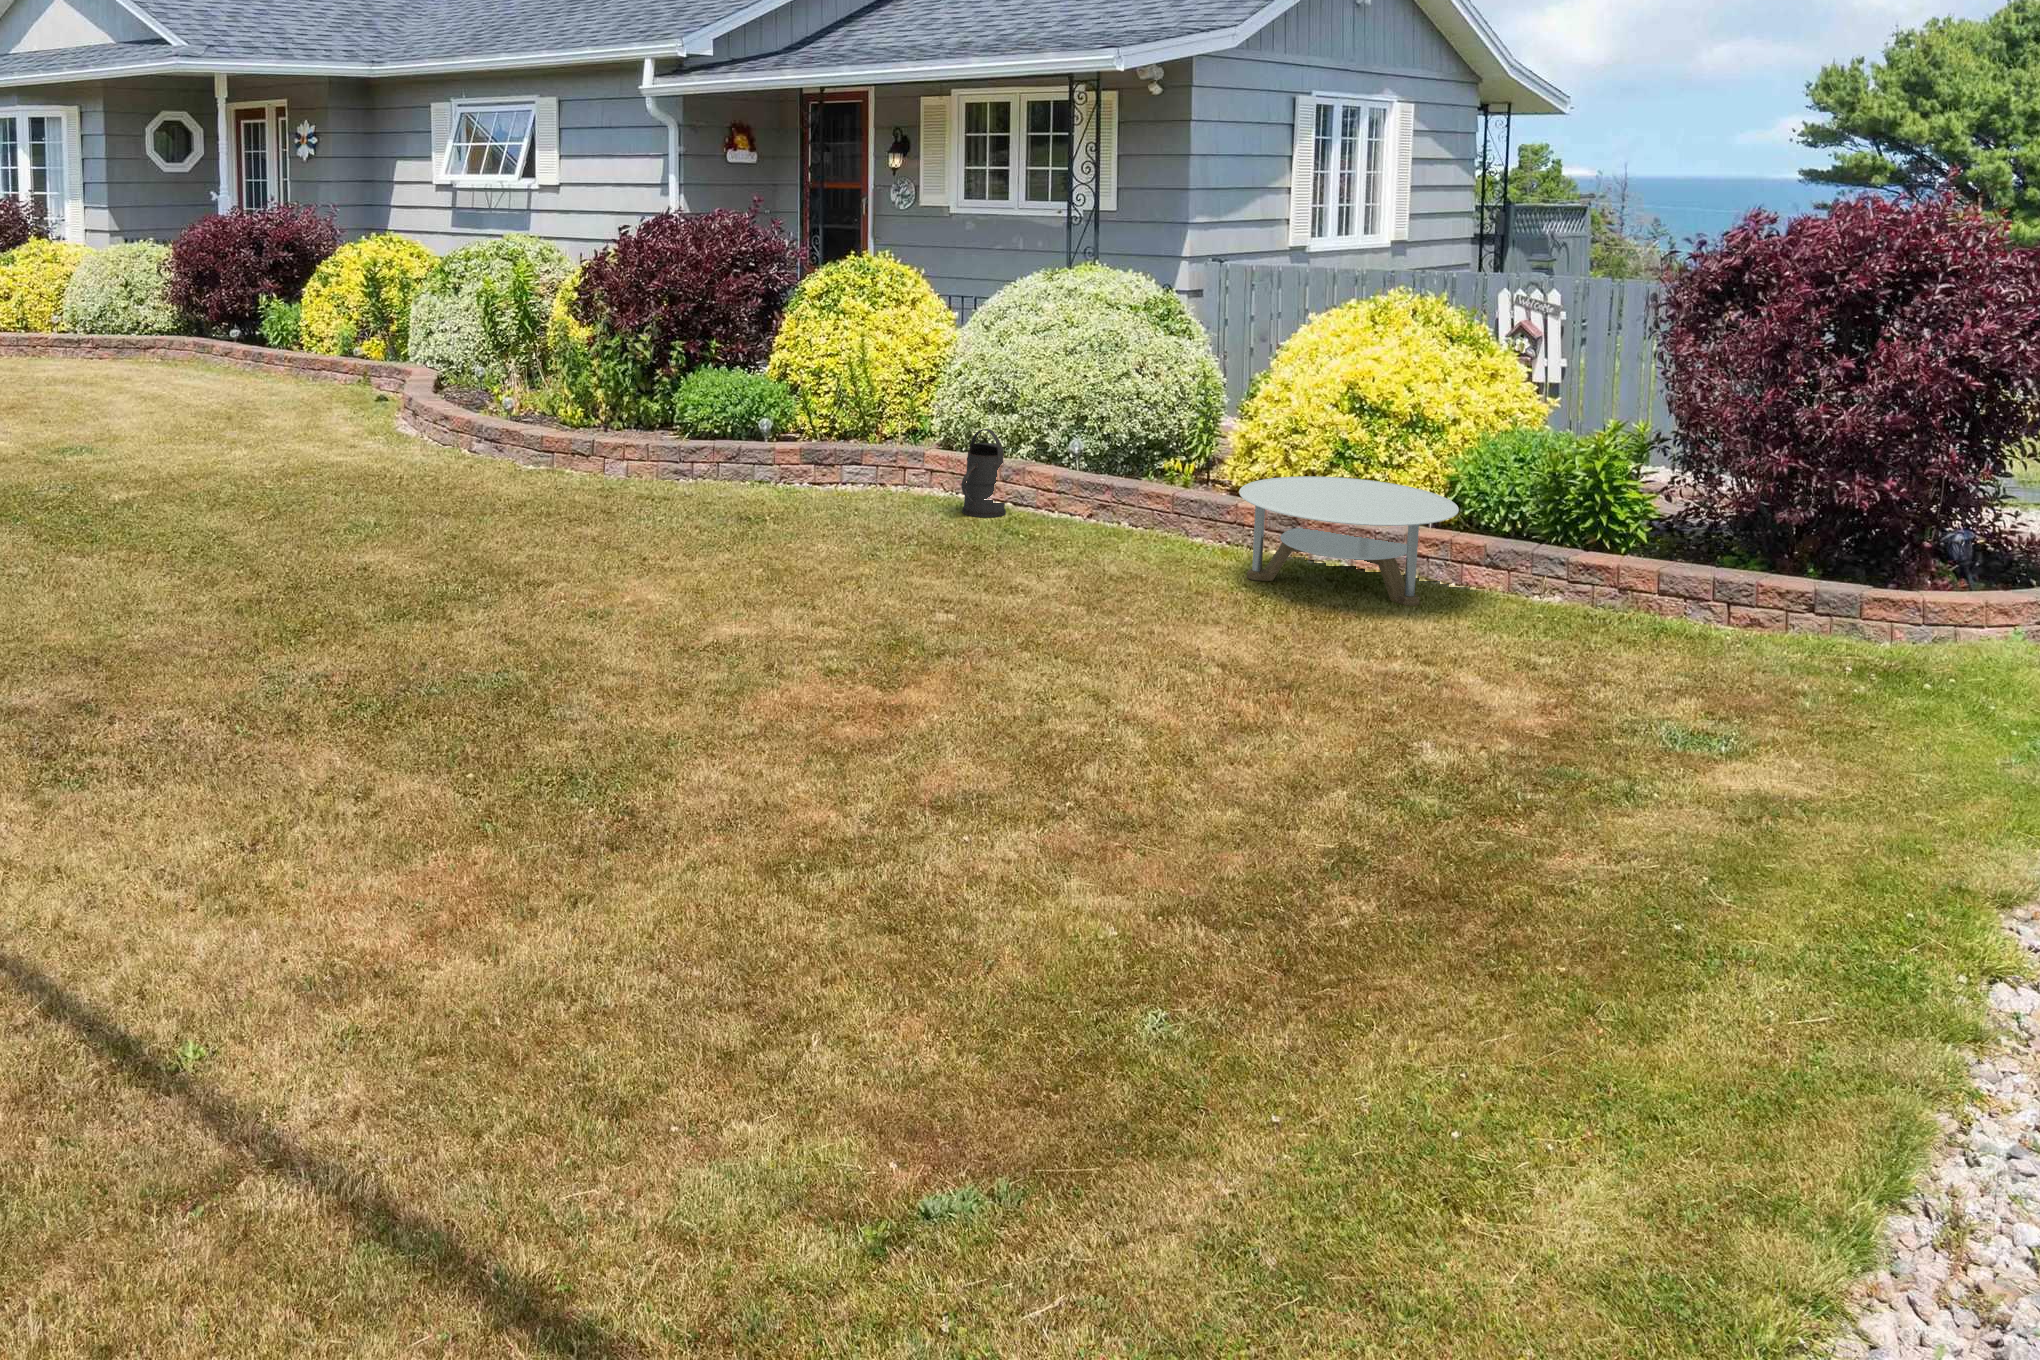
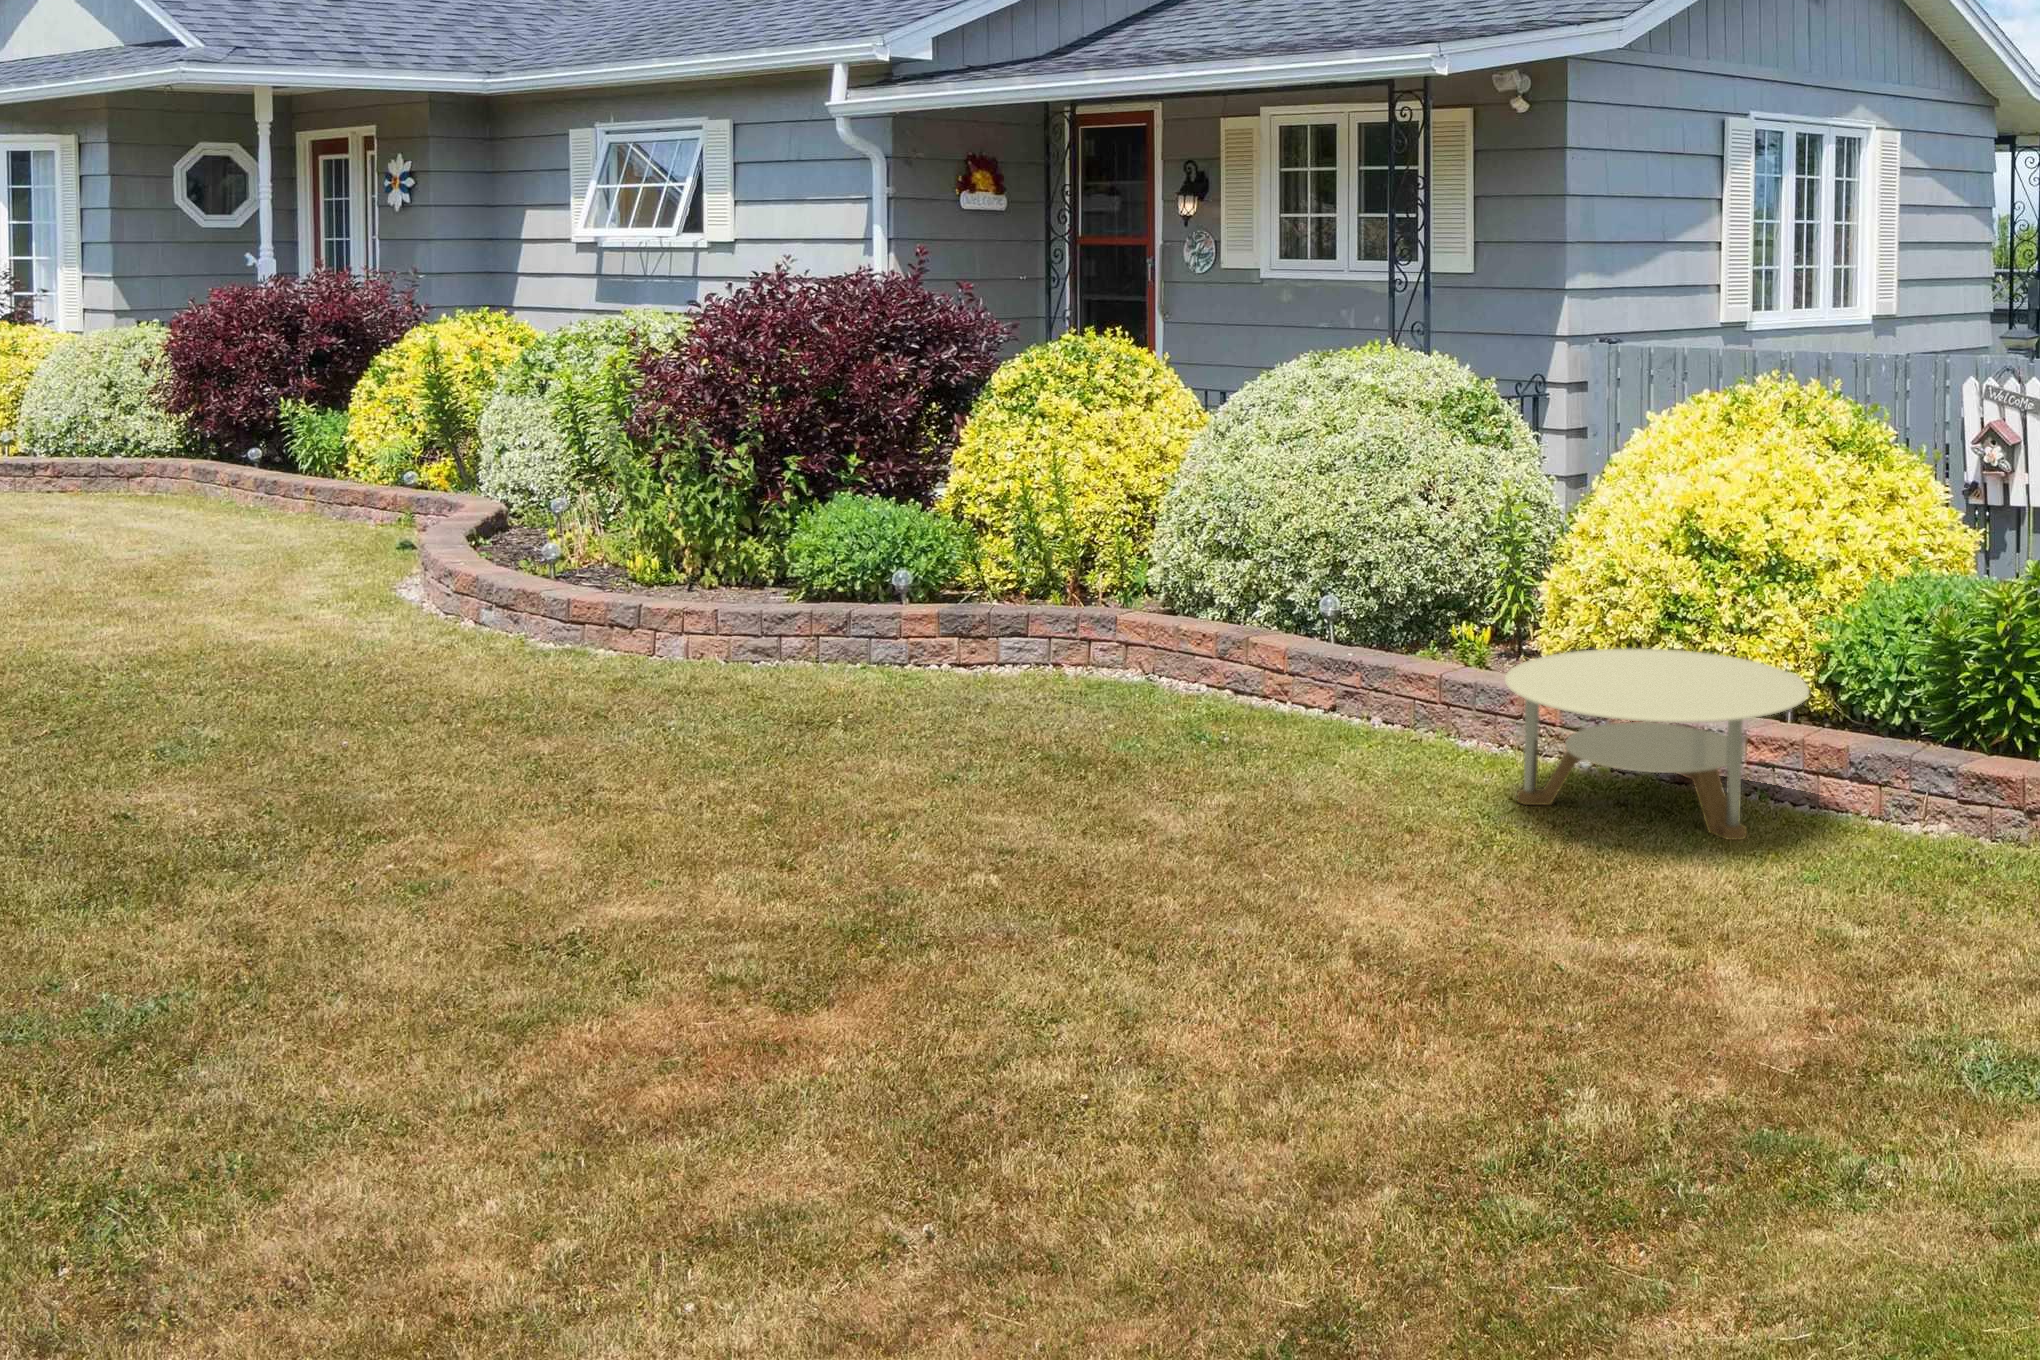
watering can: present [961,429,1006,518] -> none [1149,584,1263,715]

